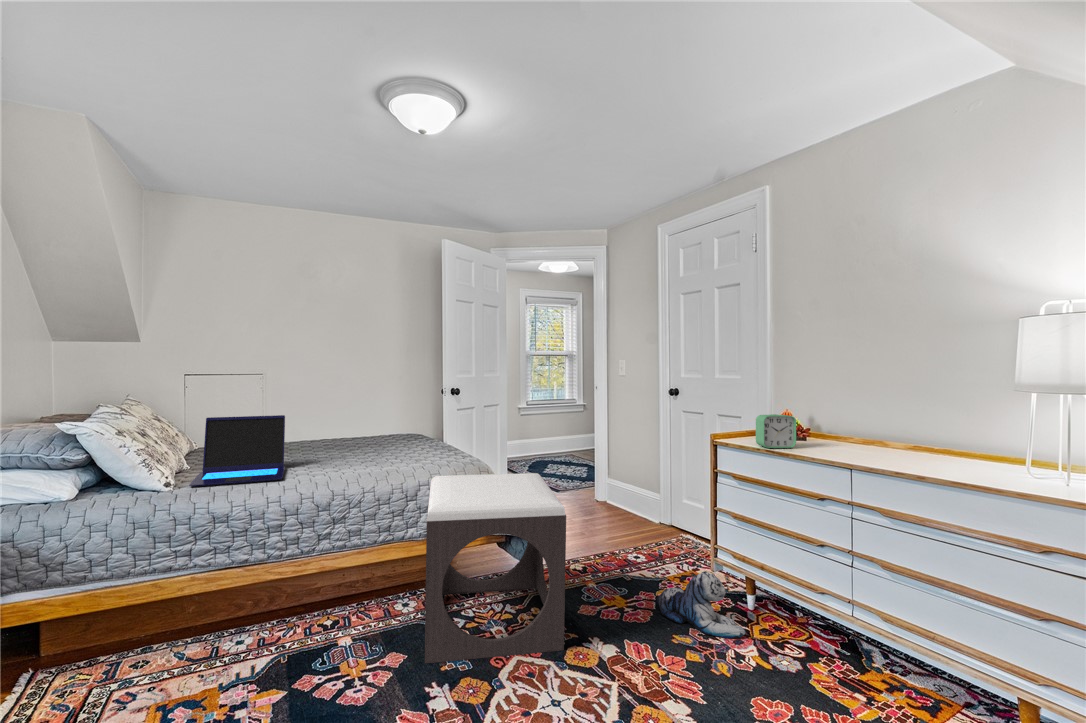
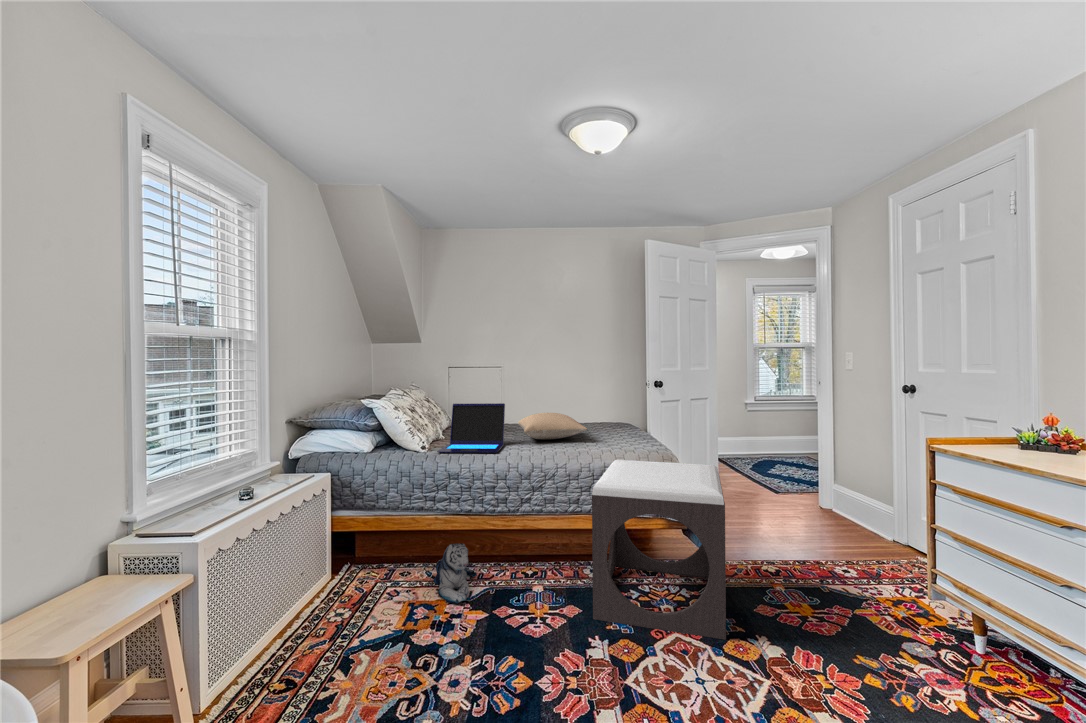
alarm clock: present [756,414,796,448] -> none [990,413,1057,457]
pillow: none [296,424,391,457] -> present [518,413,587,440]
plush toy: present [657,572,745,638] -> present [433,543,477,604]

